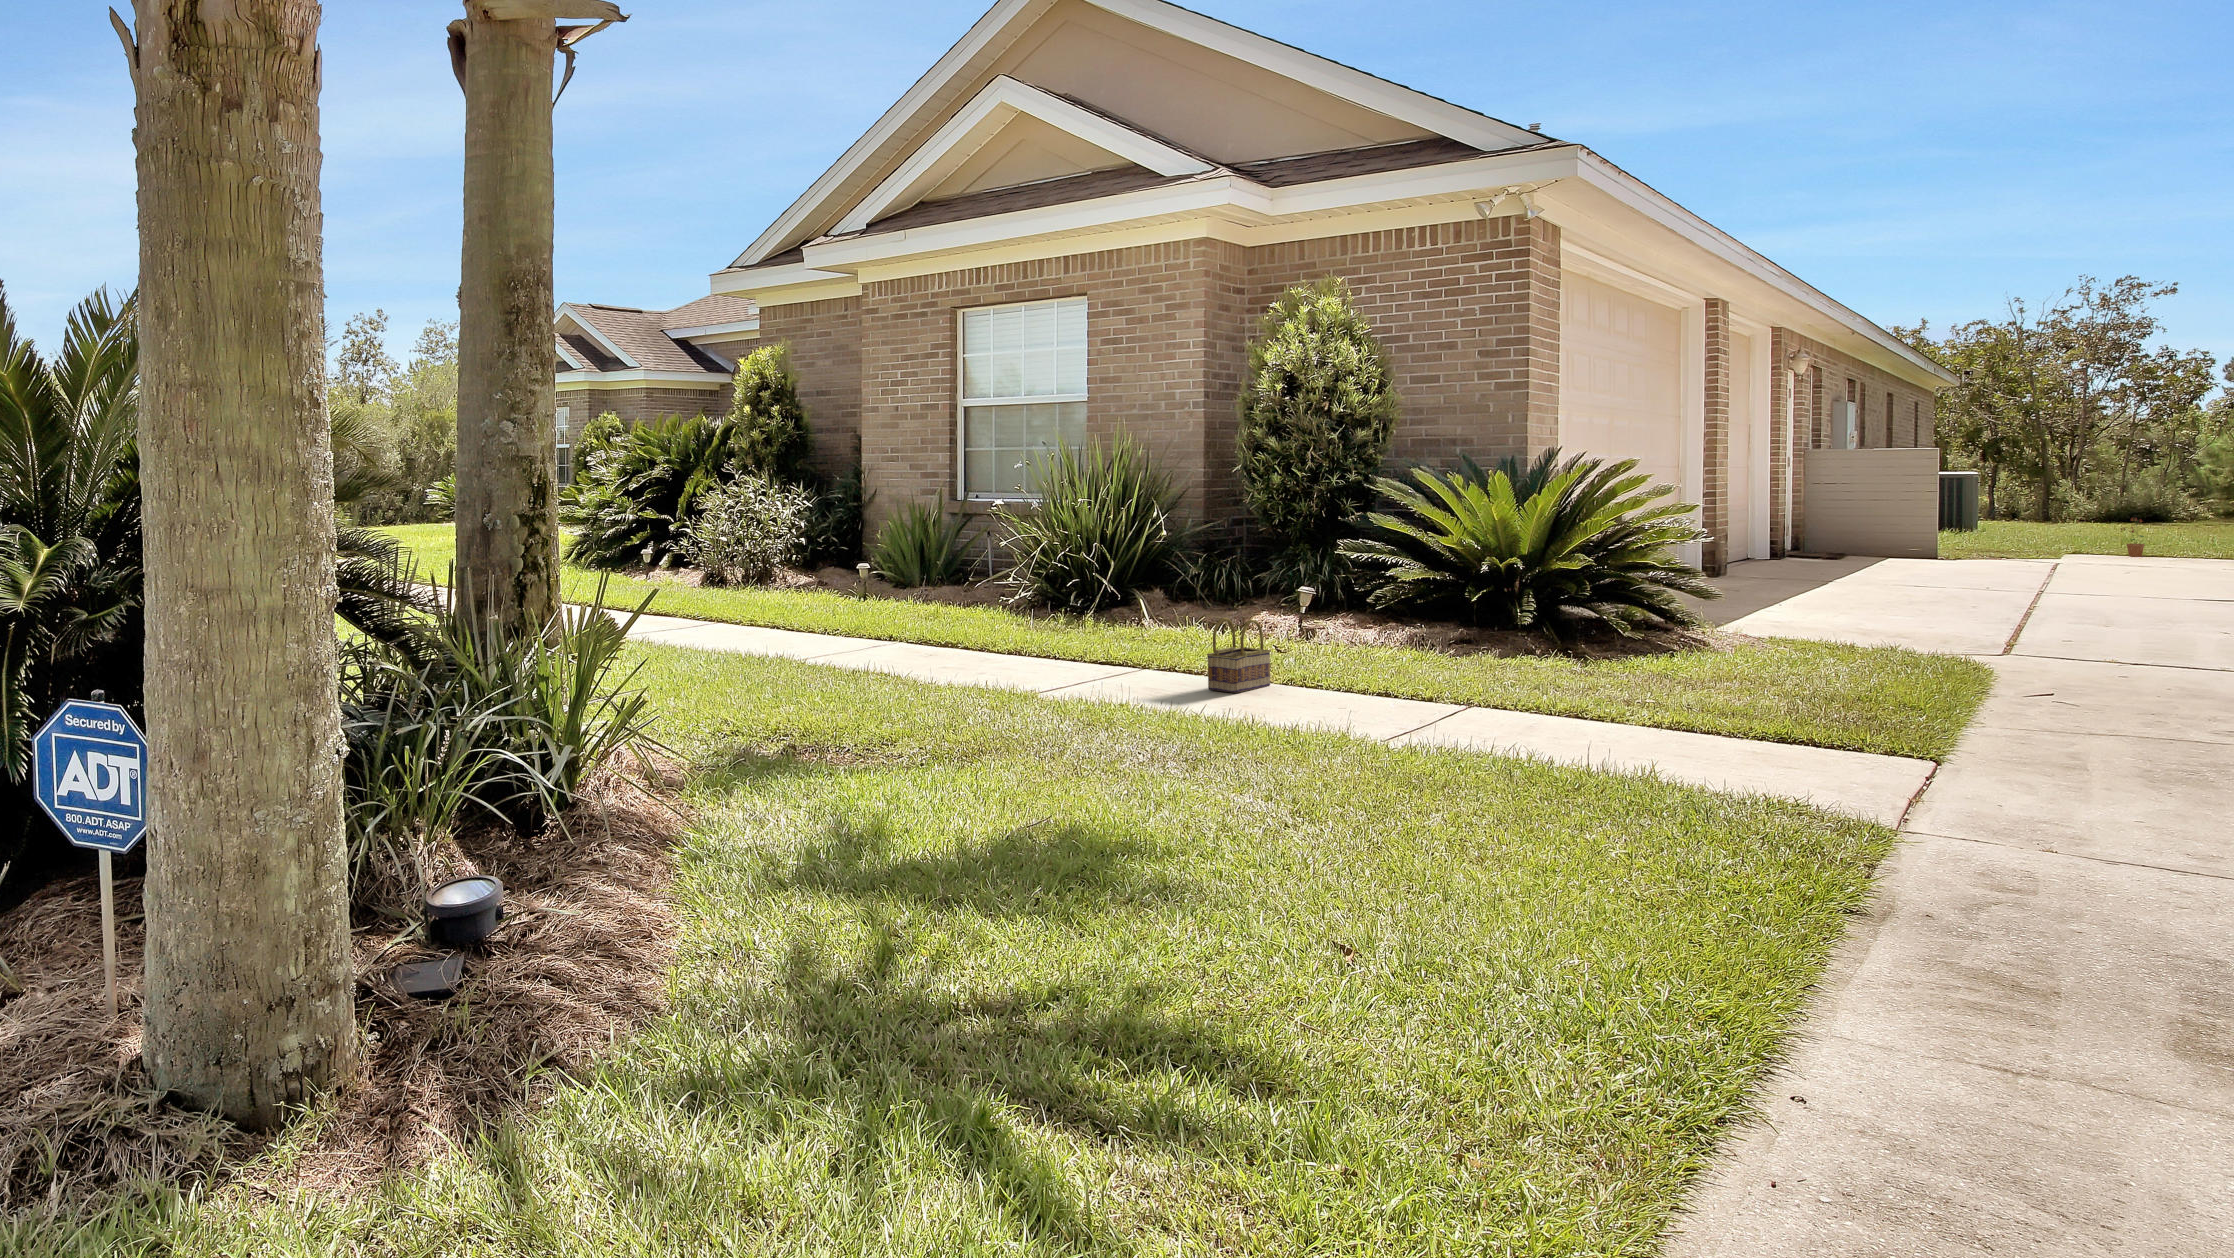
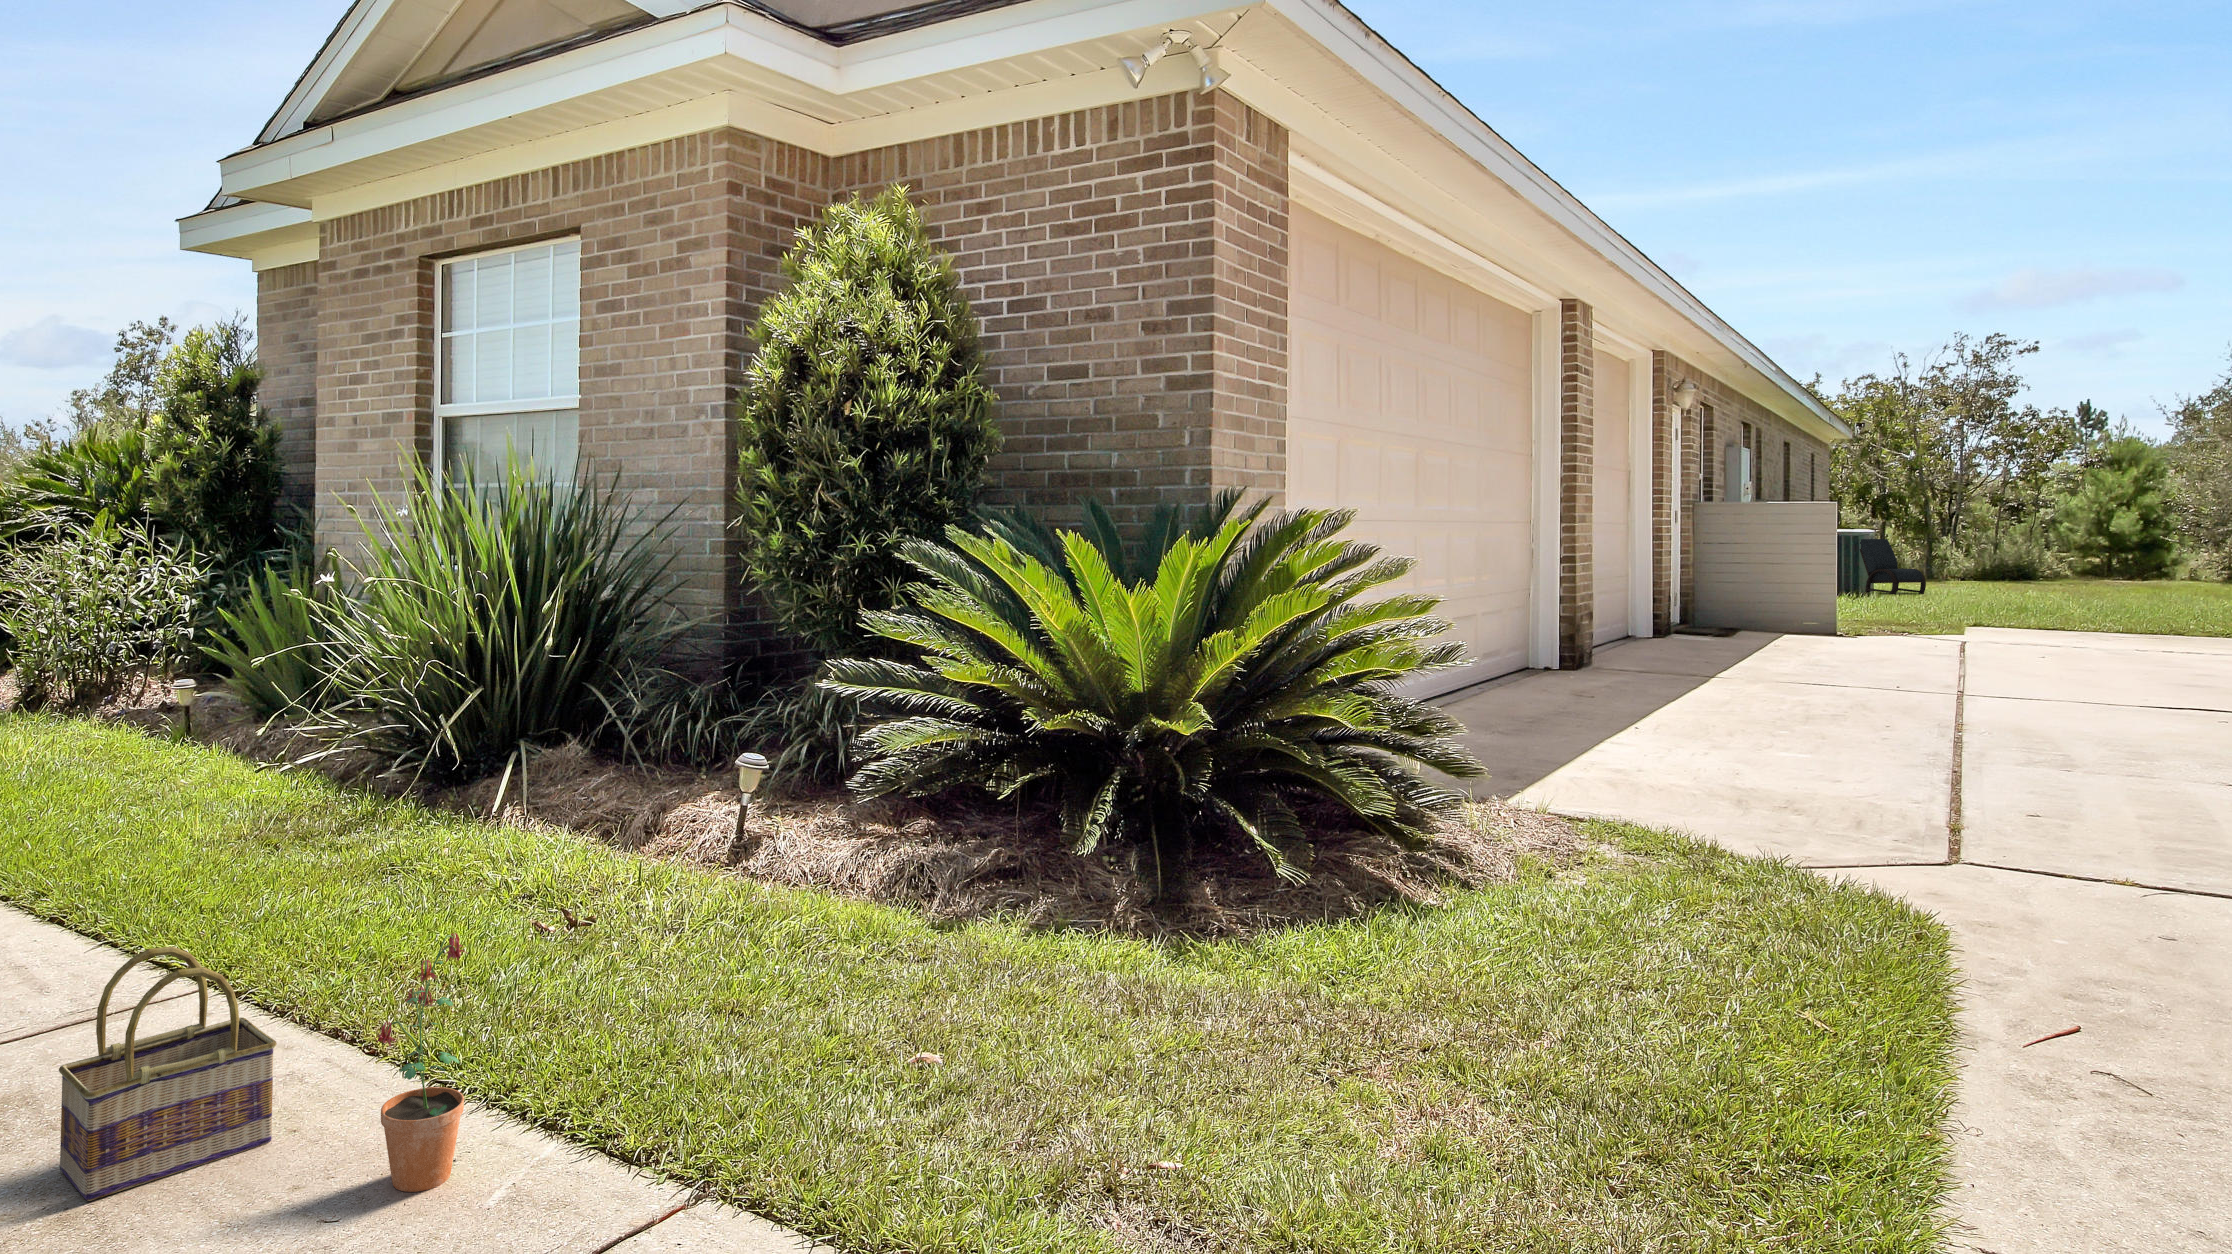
lounge chair: none [1962,478,2029,528] -> present [1860,539,1926,595]
potted plant: present [2121,518,2145,557] -> present [374,933,468,1192]

